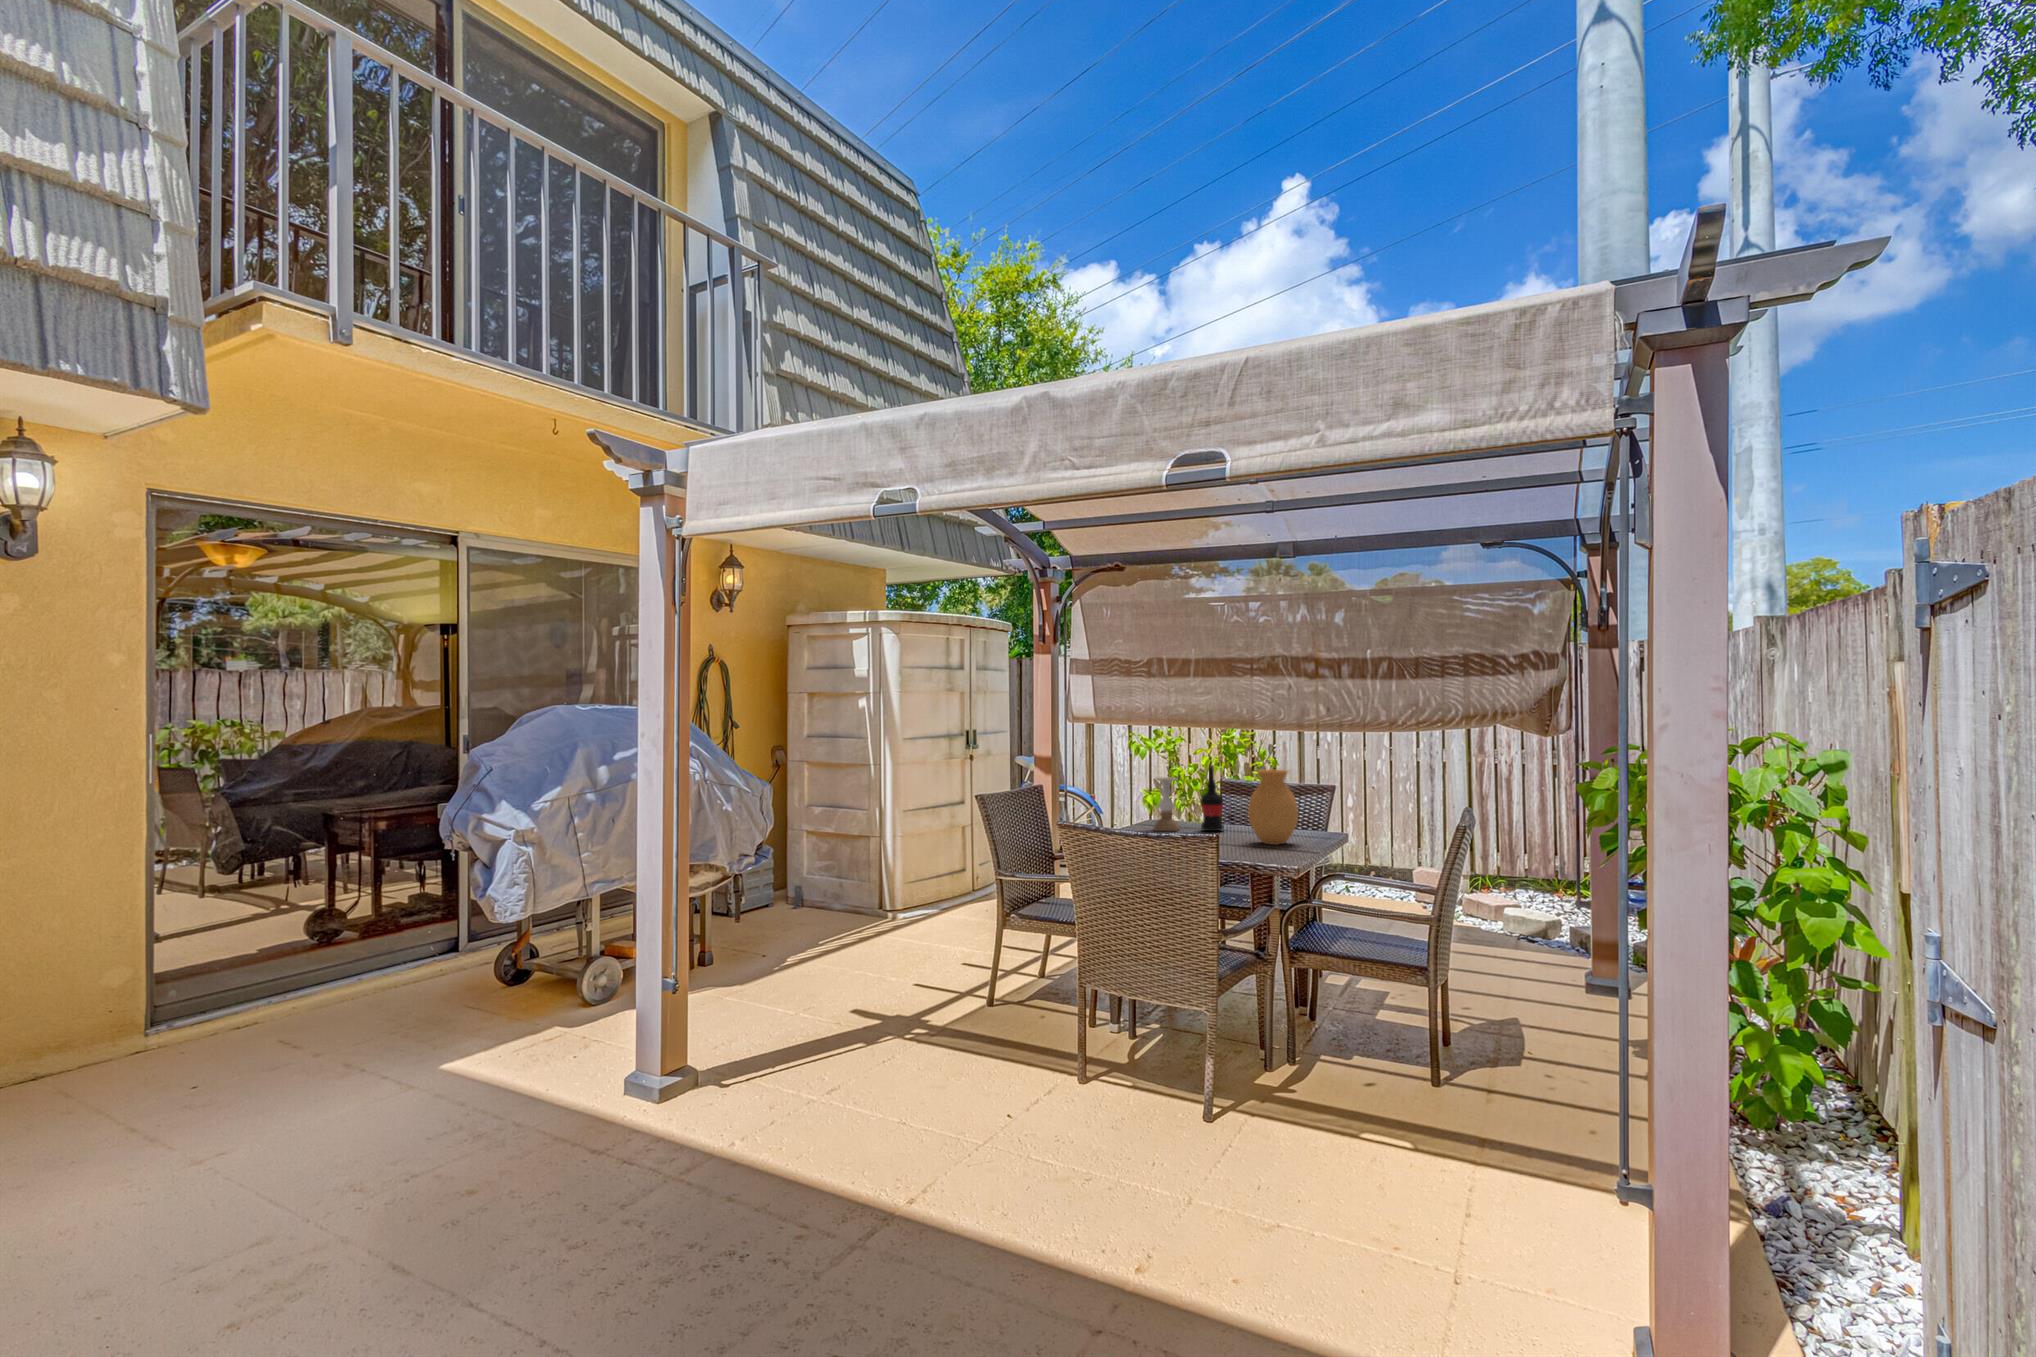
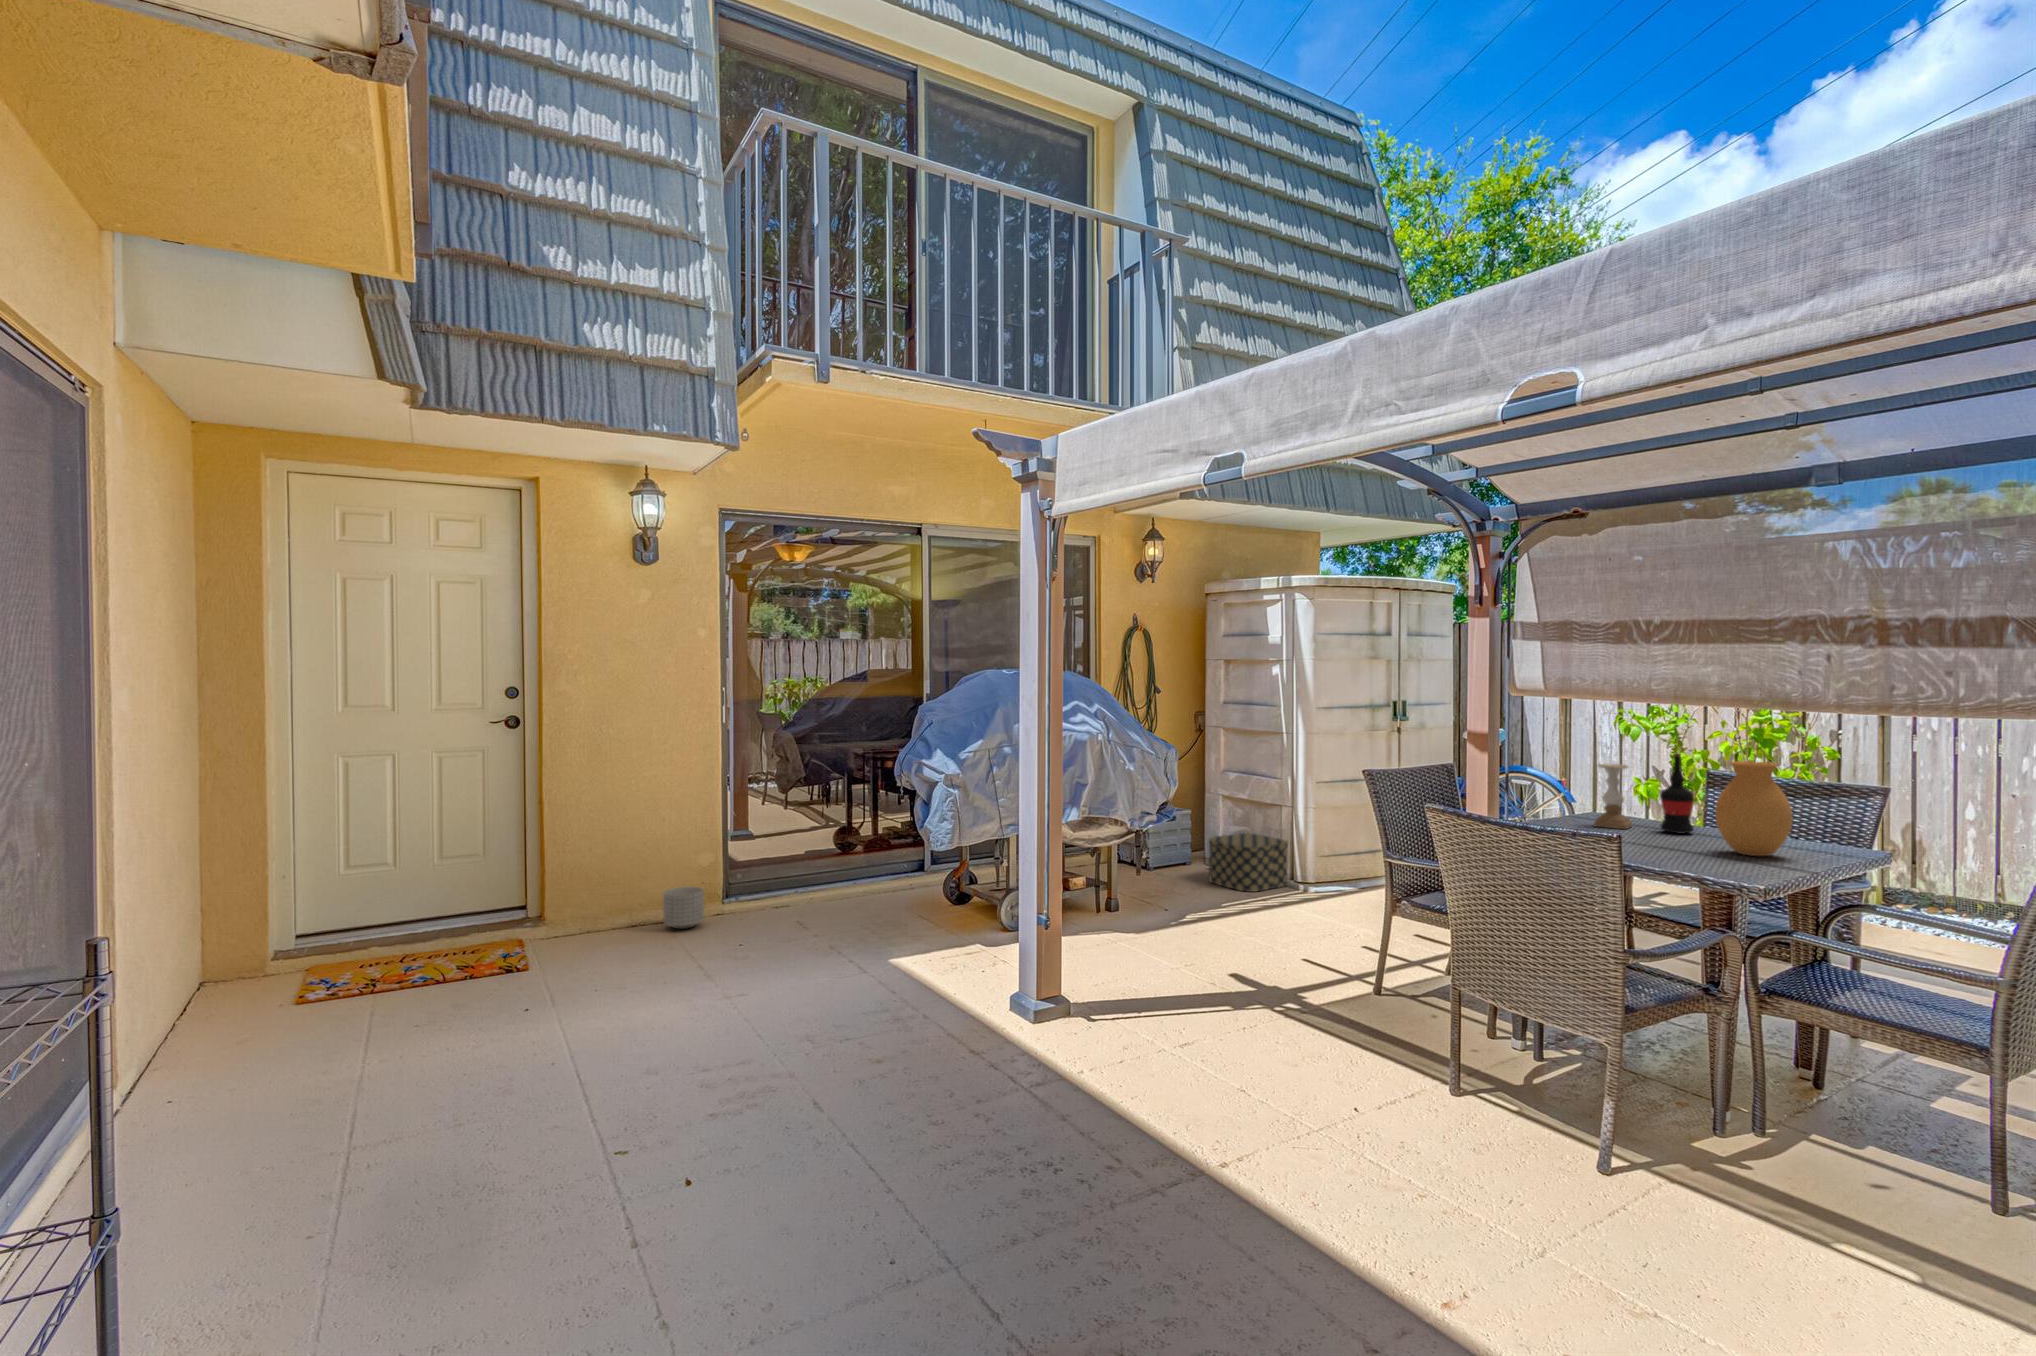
storage box: none [796,865,875,924] -> present [1209,833,1288,892]
planter: none [43,1015,119,1080] -> present [663,886,704,929]

